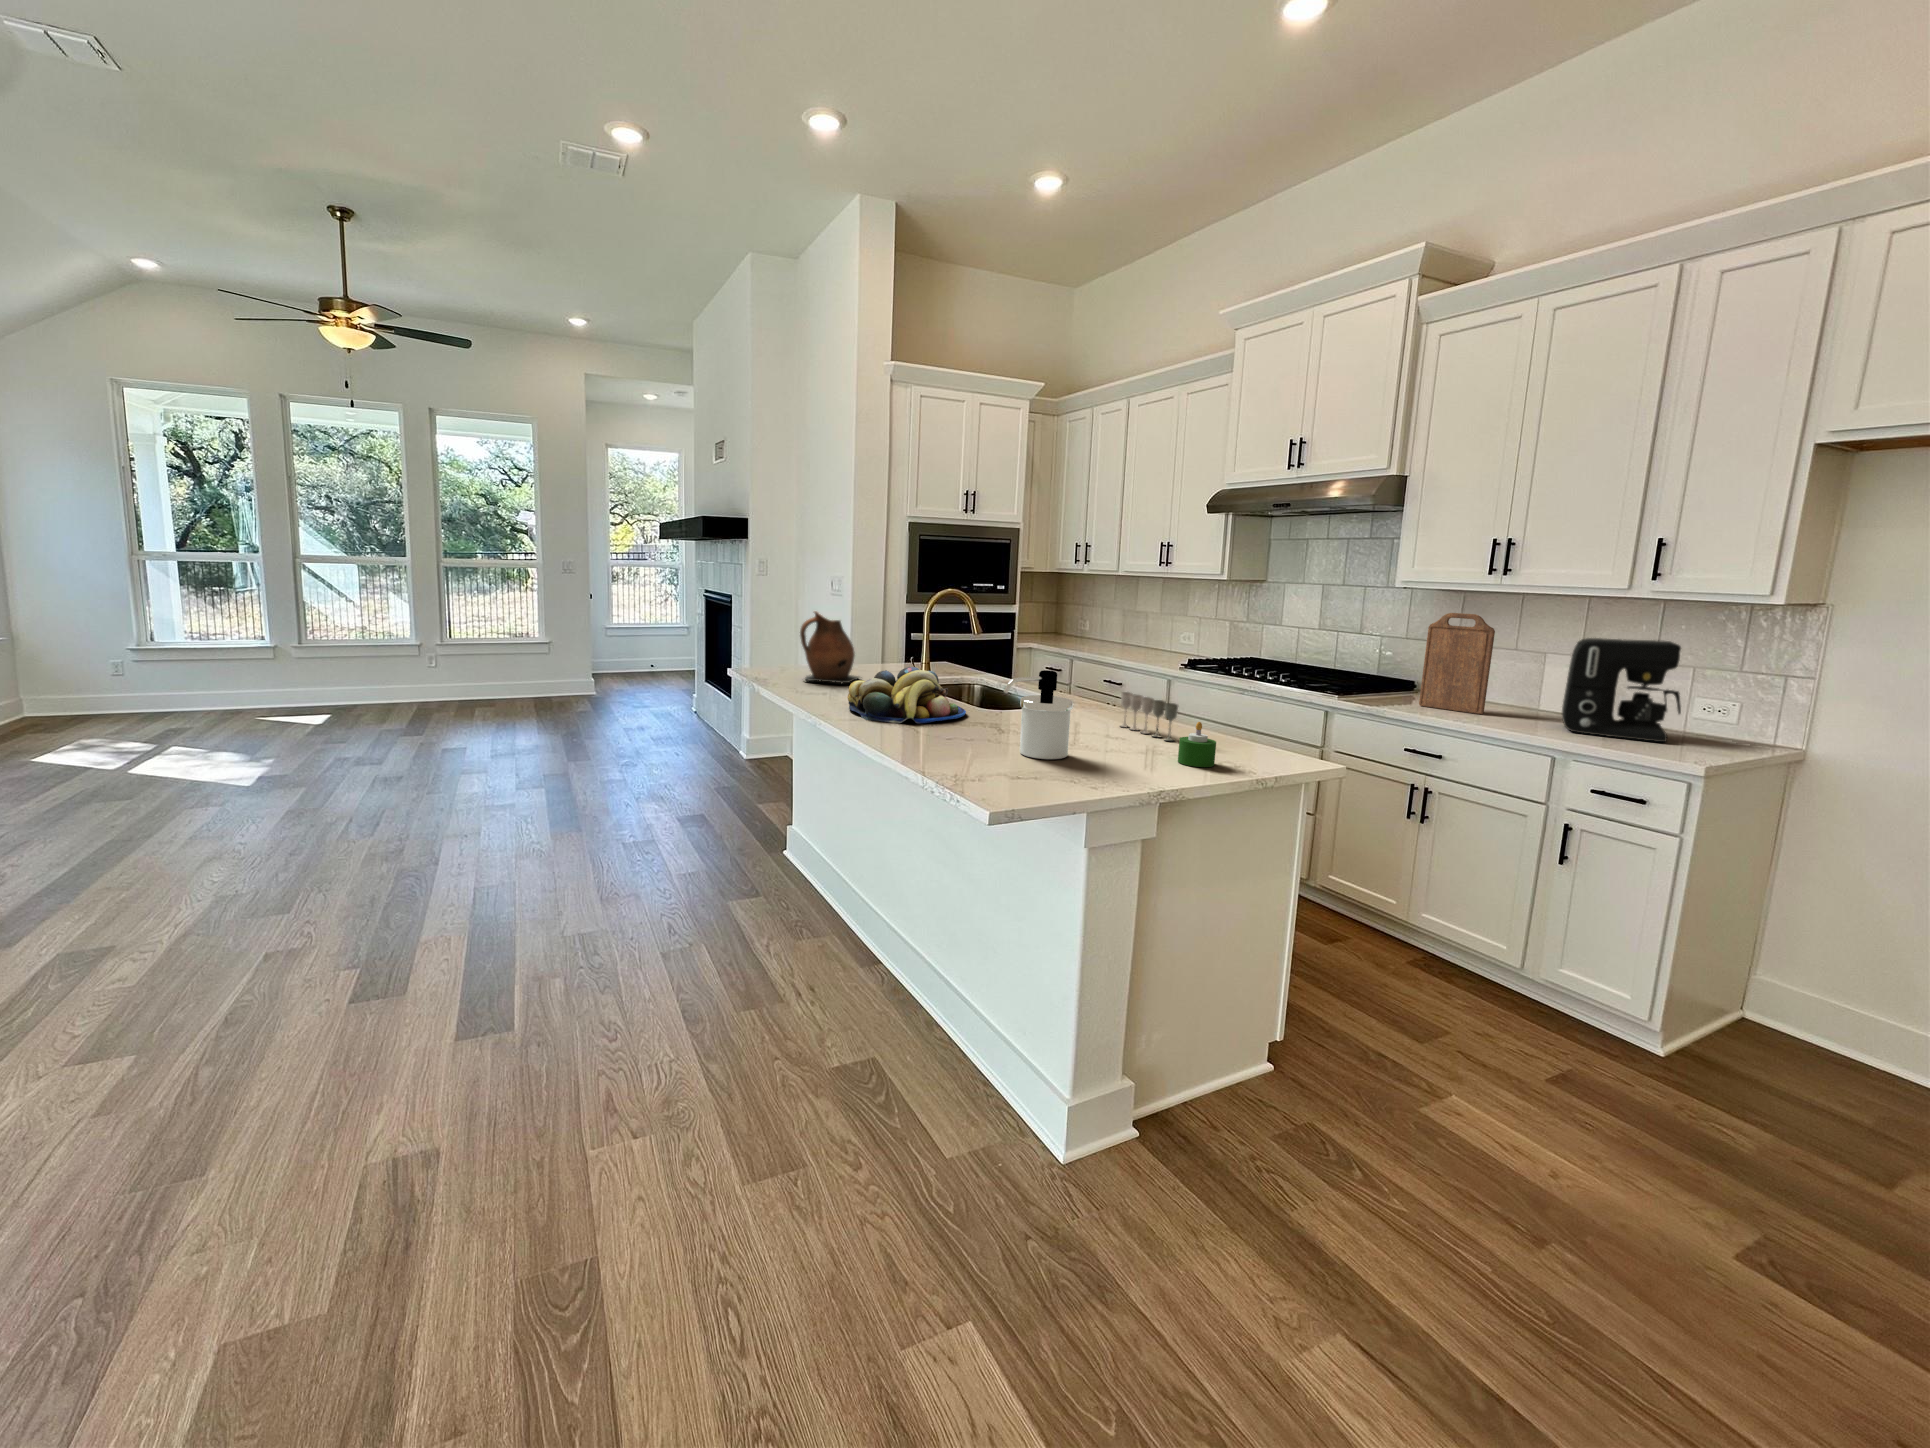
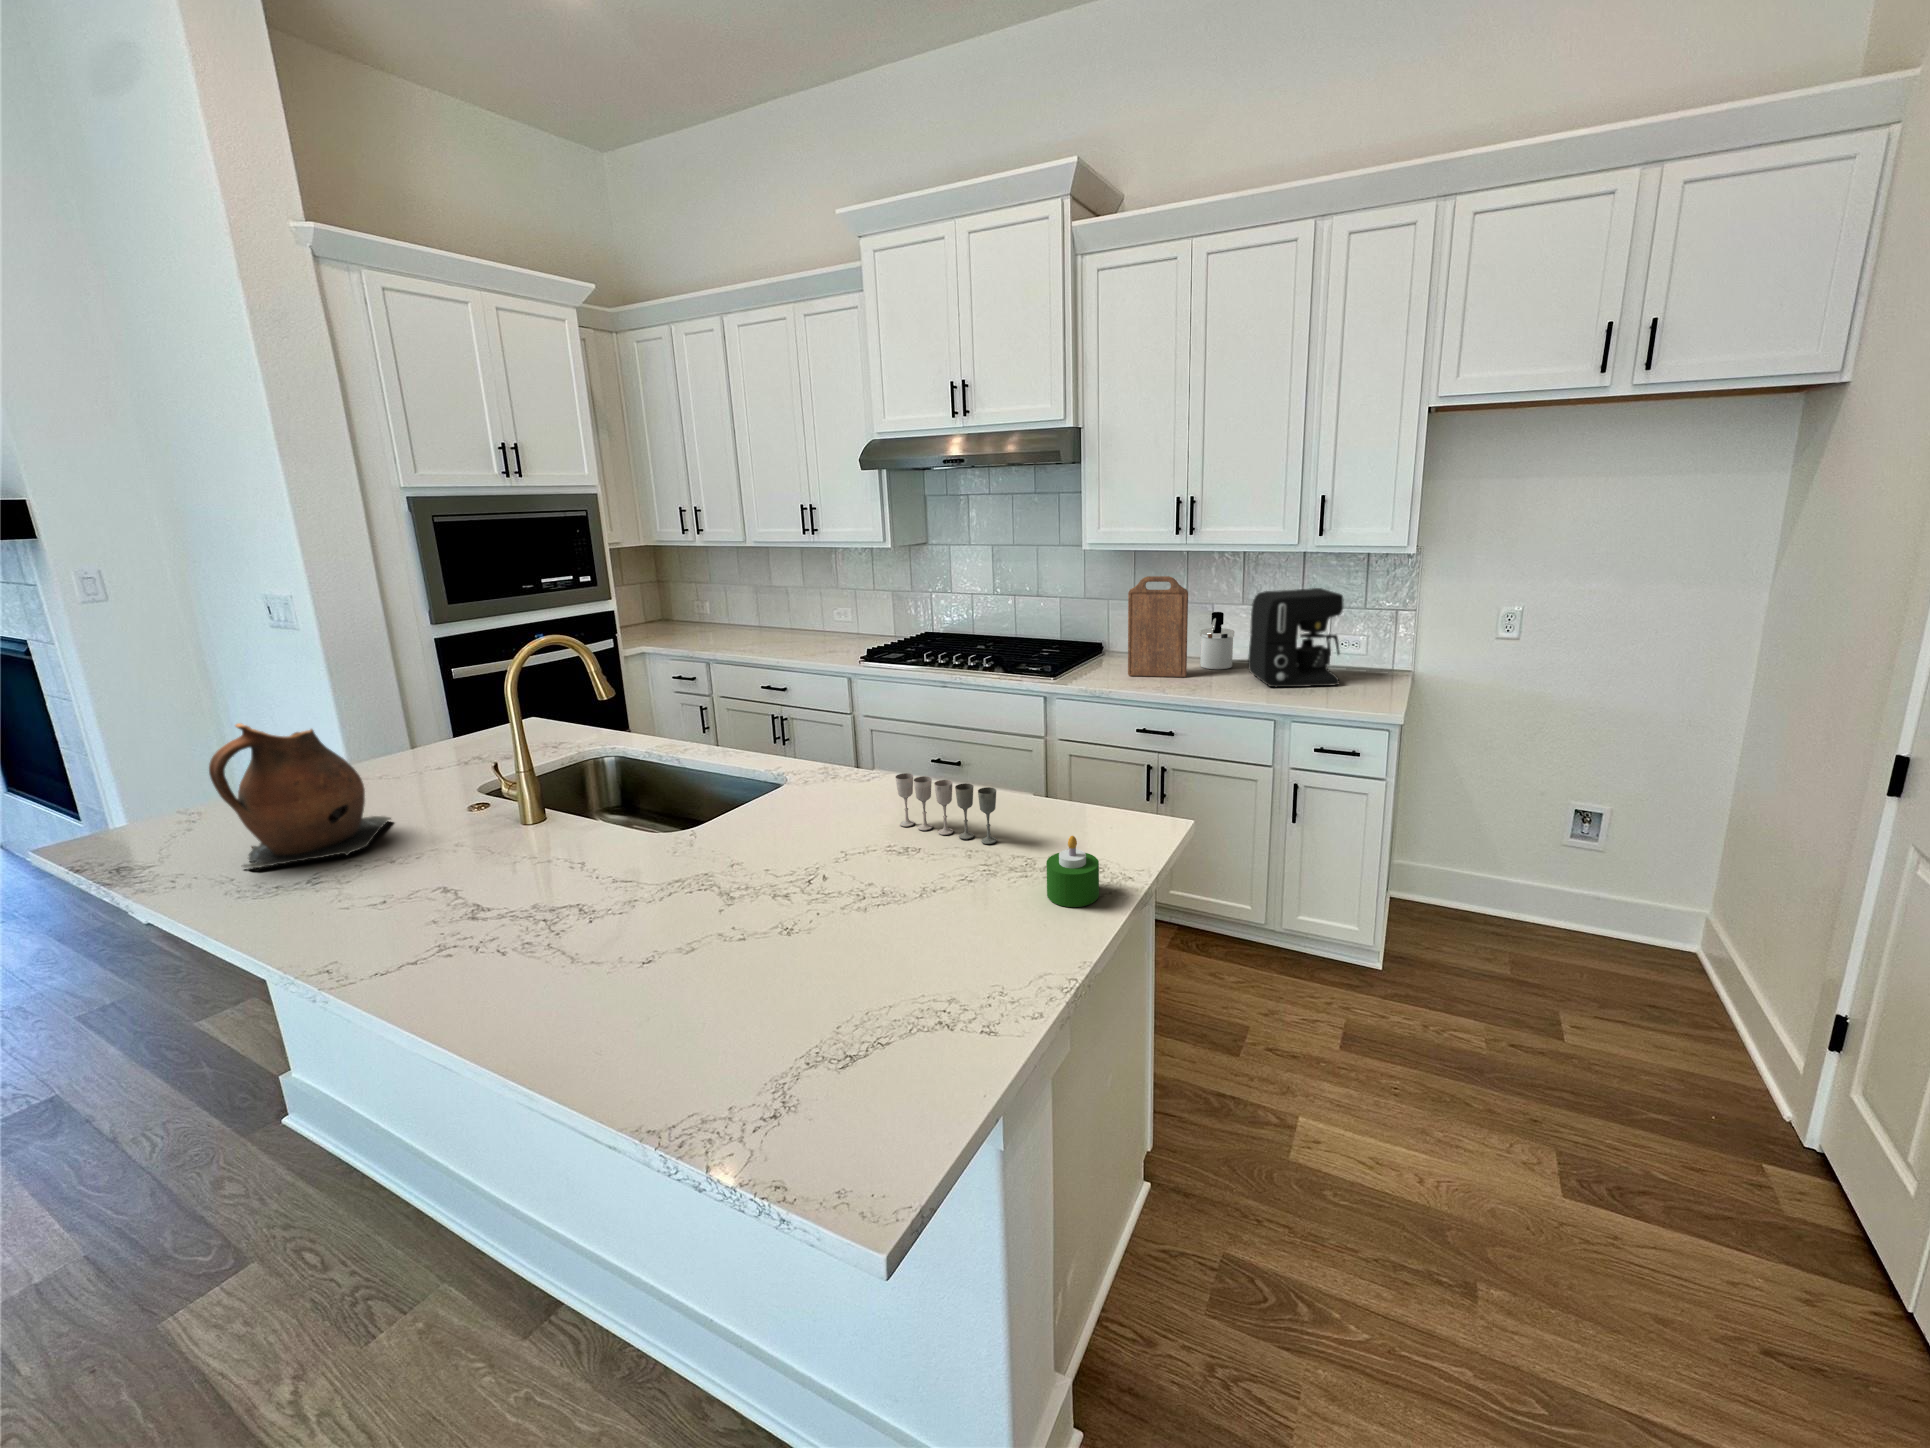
fruit bowl: present [847,667,966,723] -> none [380,816,653,984]
soap dispenser: present [1004,670,1073,759] -> present [1200,612,1235,669]

